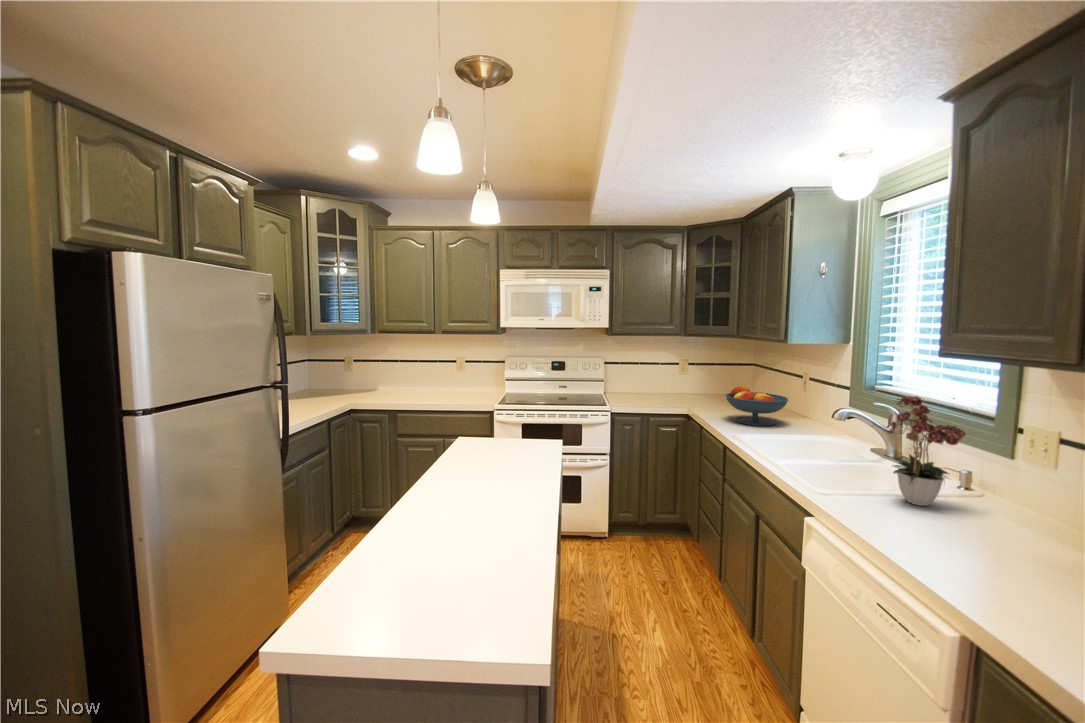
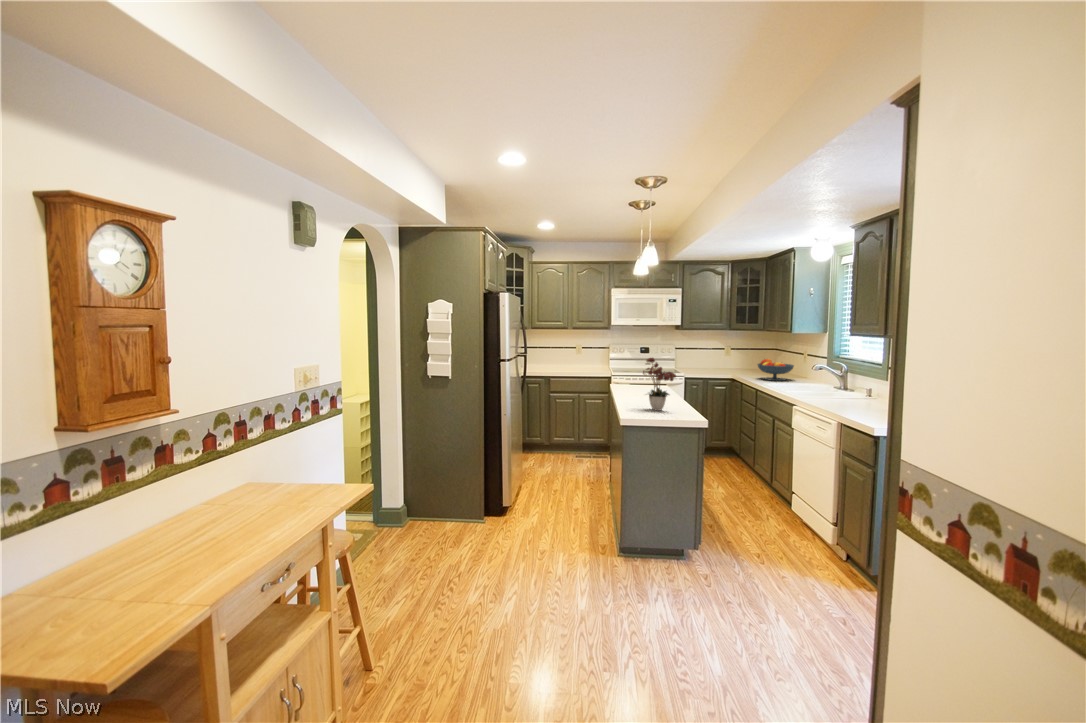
flower arrangement: present [892,396,966,506] -> present [643,358,676,411]

